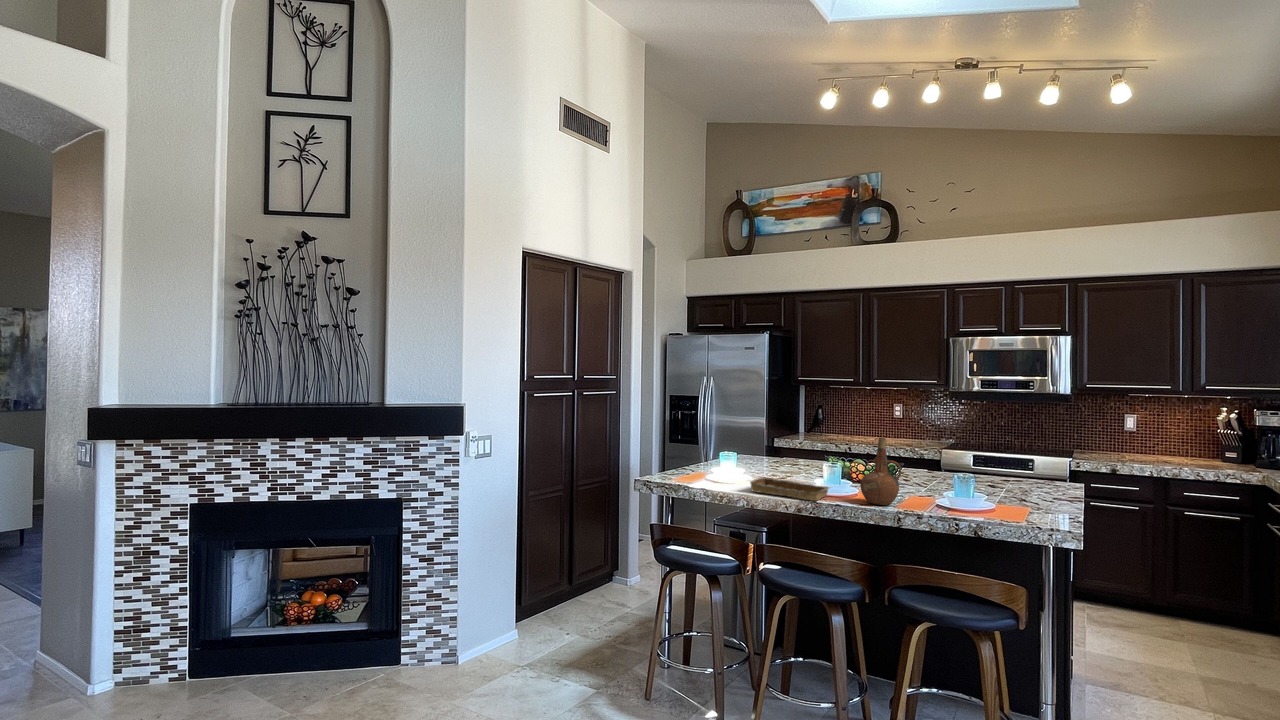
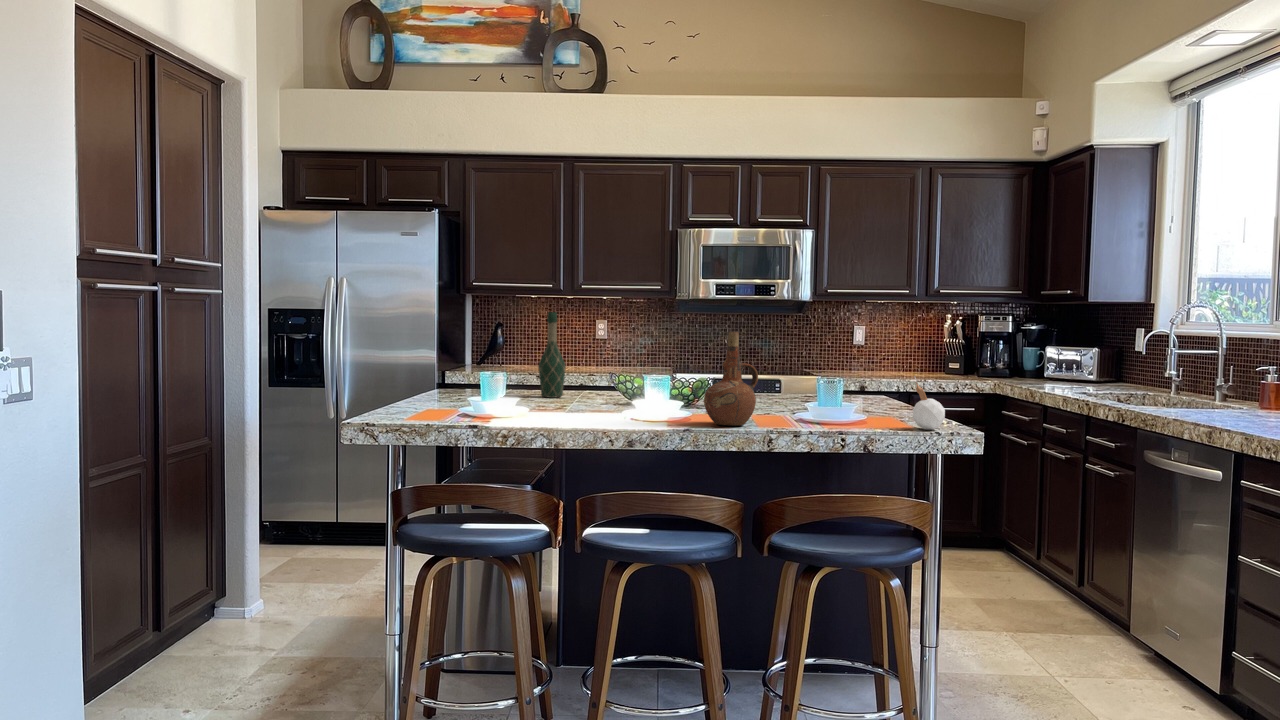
wine bottle: none [792,412,811,470] -> present [538,312,566,398]
tray: present [750,477,830,501] -> none [540,403,662,429]
candle: none [1029,481,1058,526] -> present [913,376,945,429]

